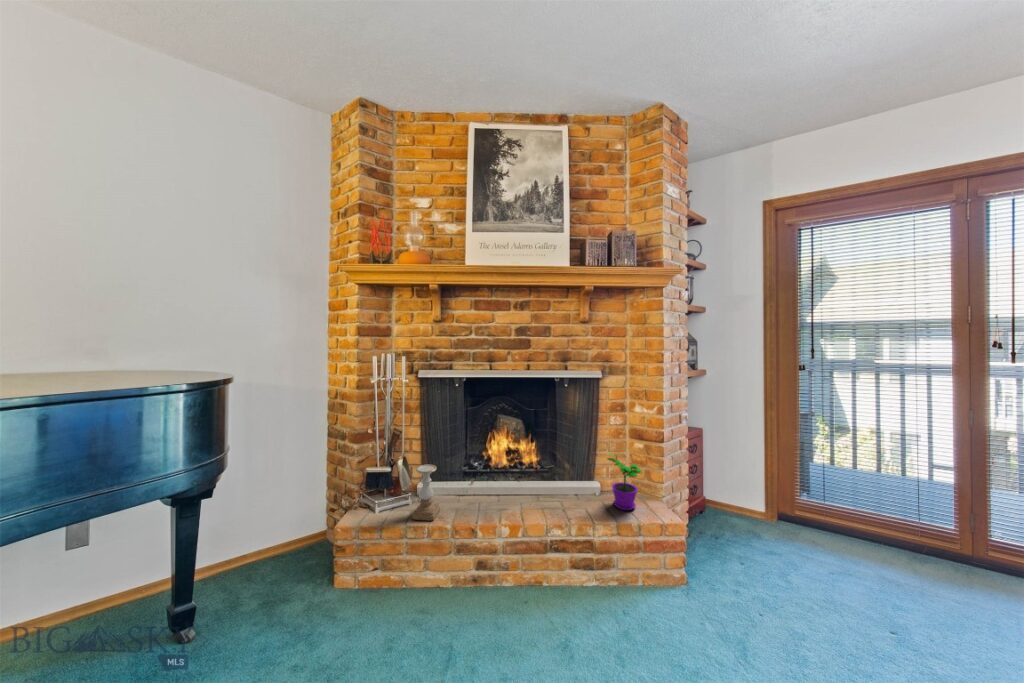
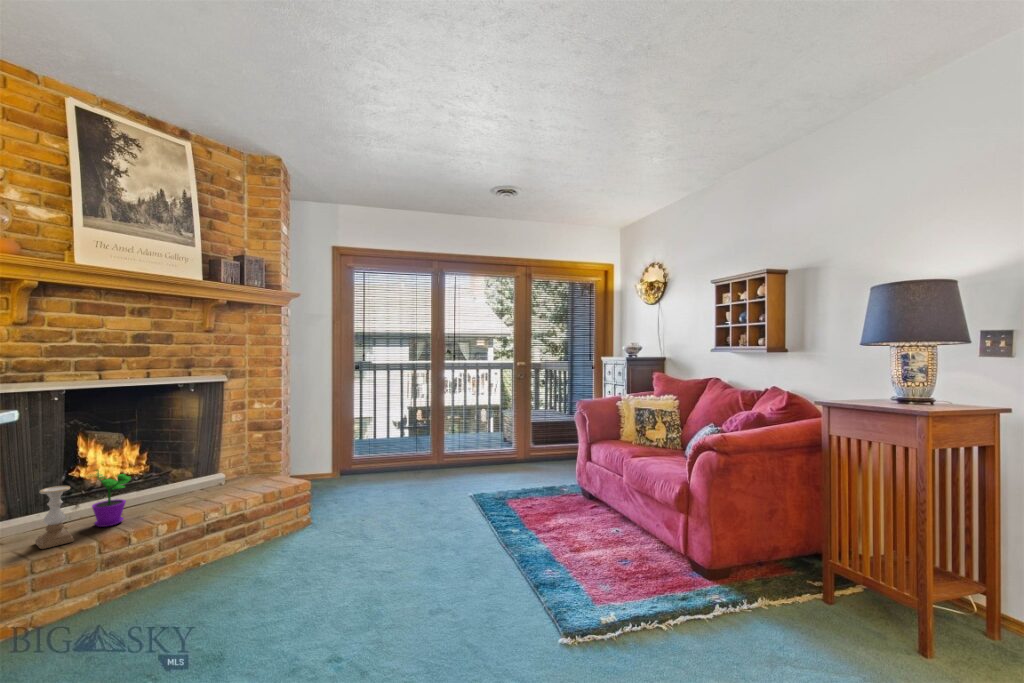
flower pot: present [607,454,641,510] -> present [91,470,131,527]

